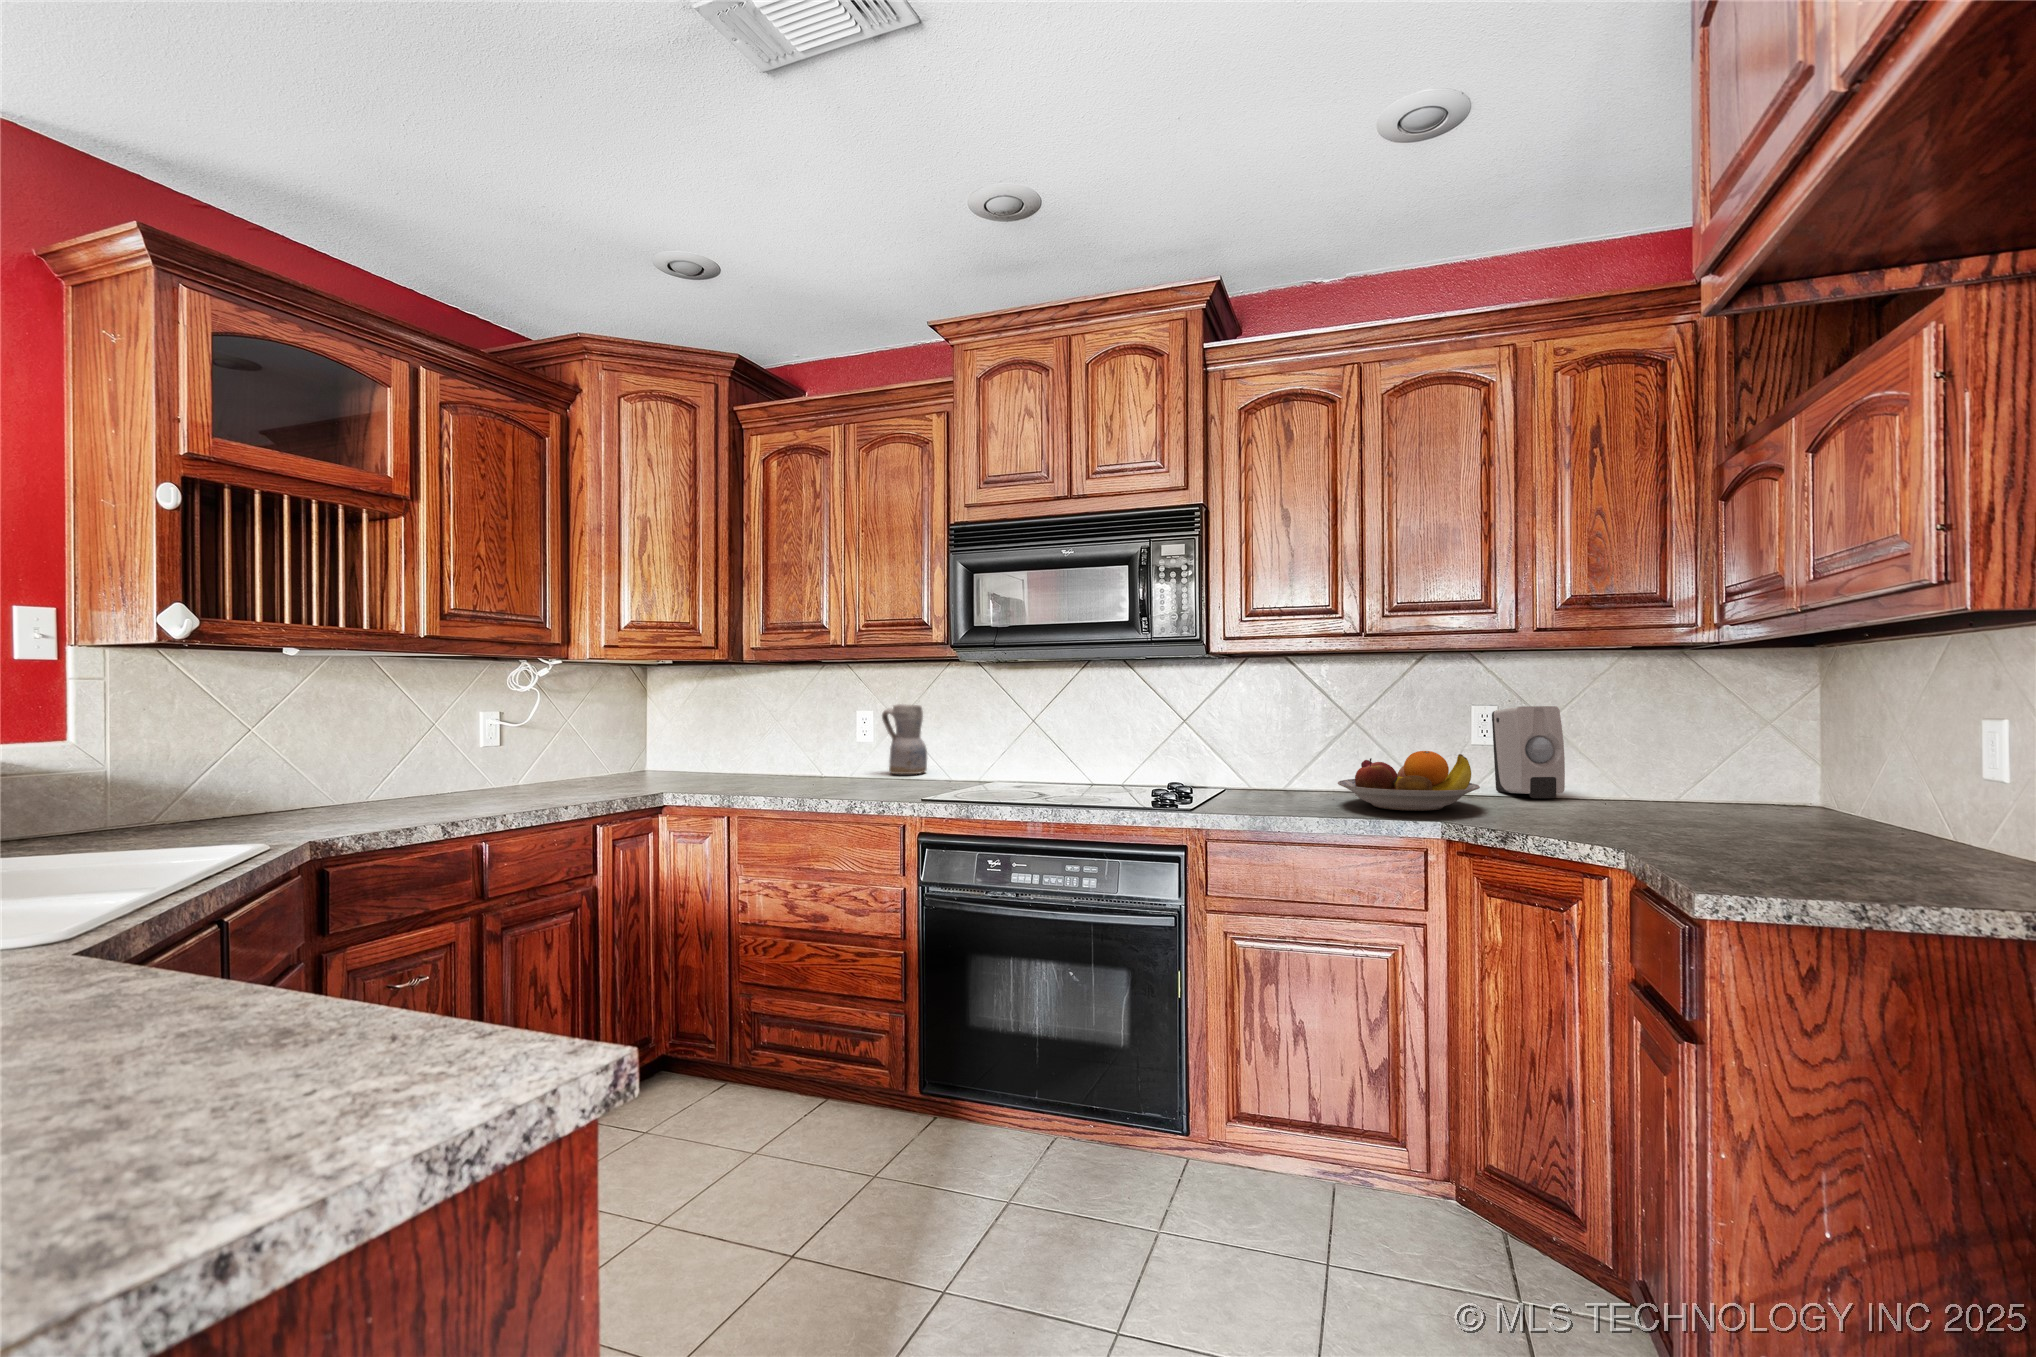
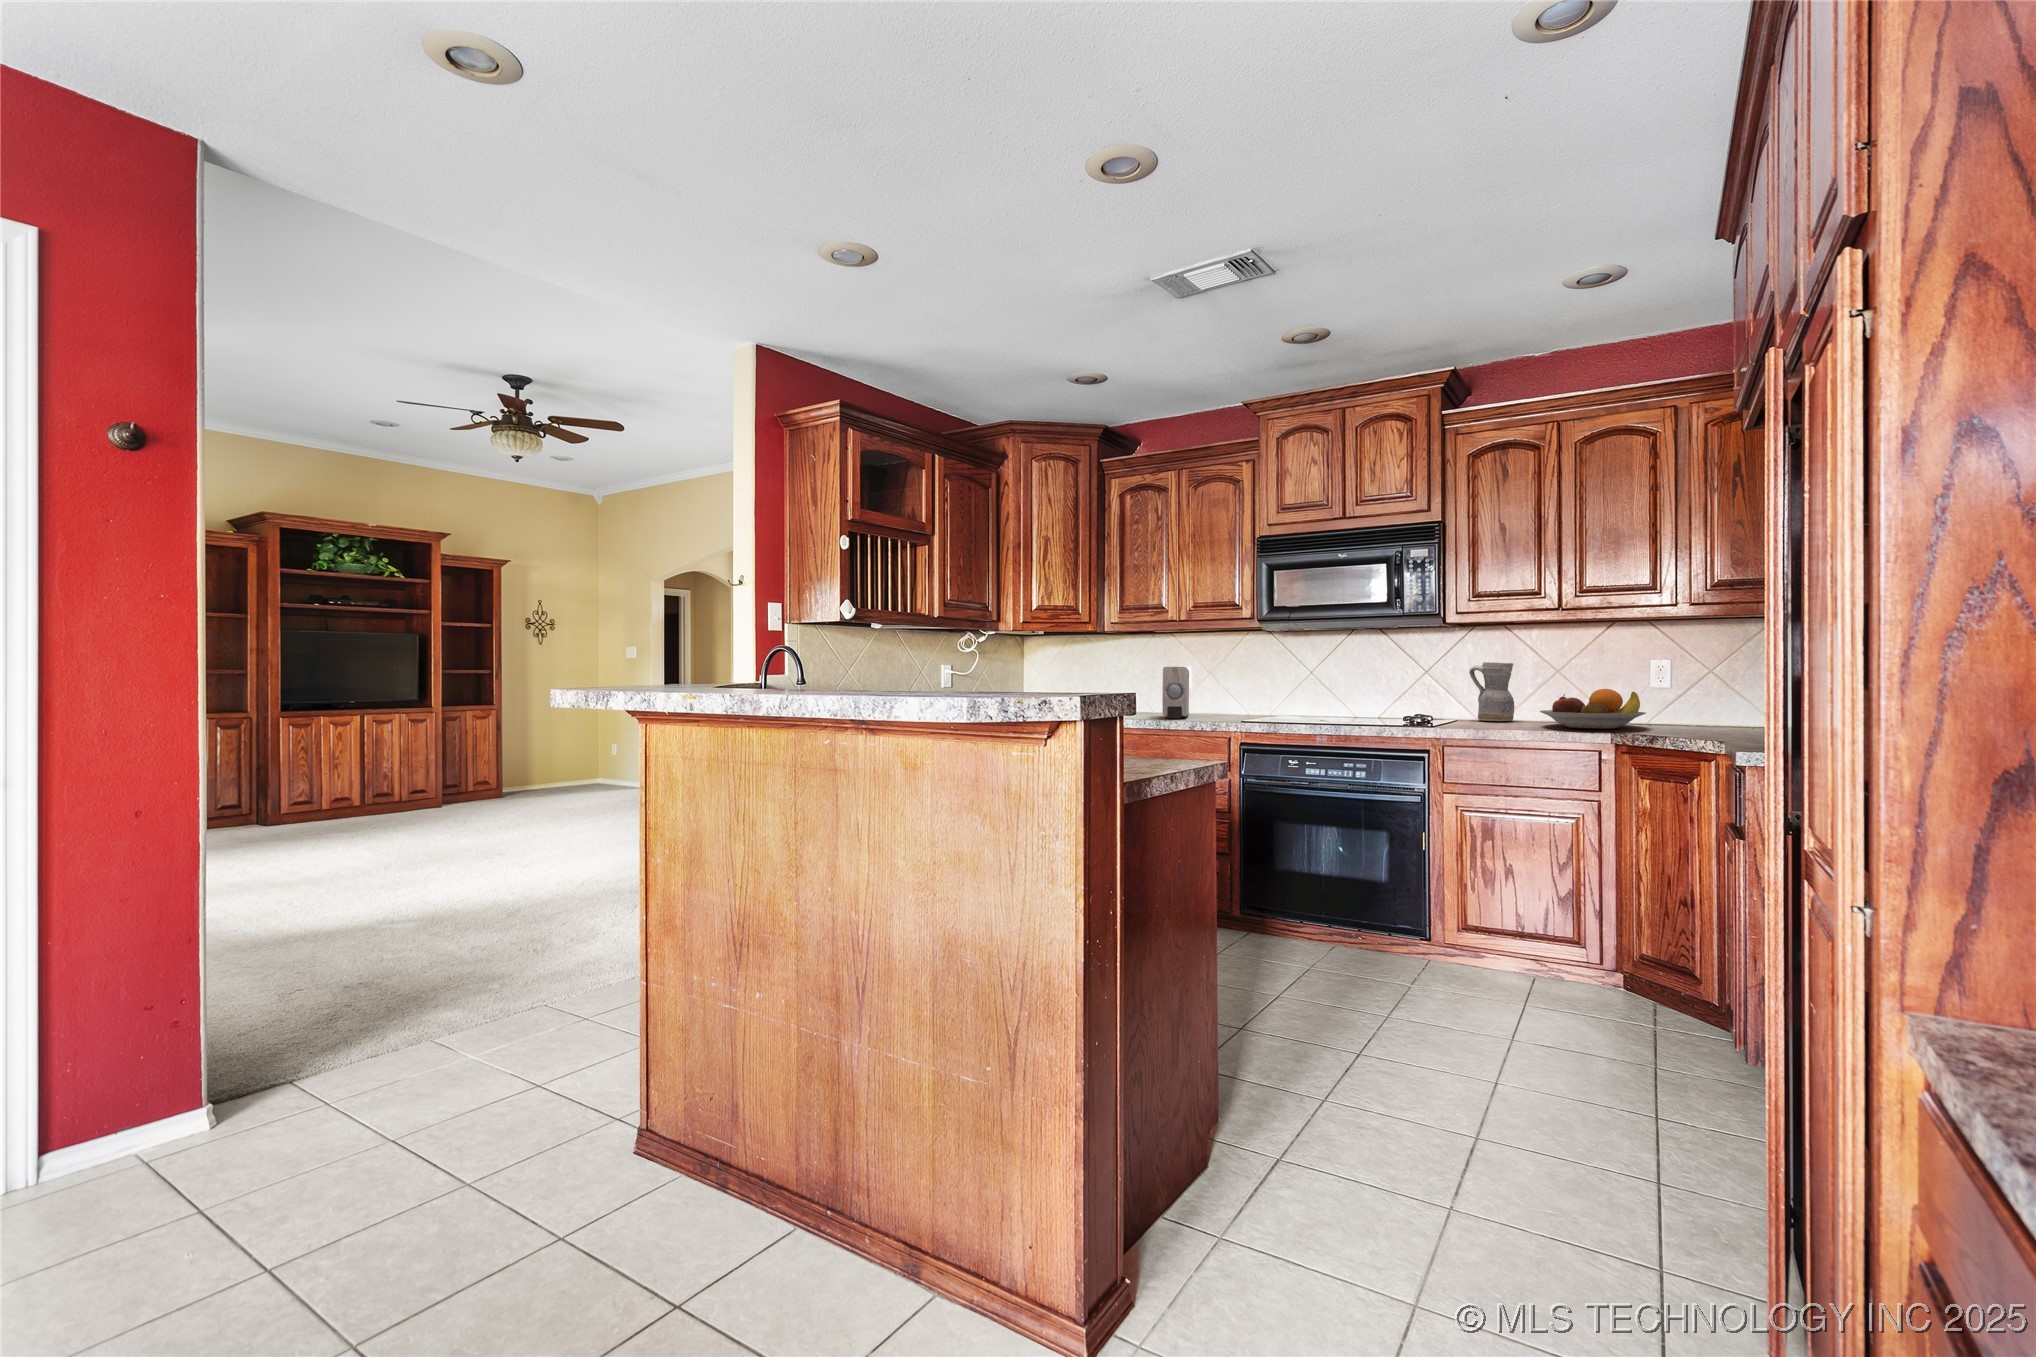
ceramic pitcher: present [882,704,927,774] -> present [1469,662,1514,721]
soap dispenser: present [1492,706,1565,798] -> present [1162,667,1189,718]

